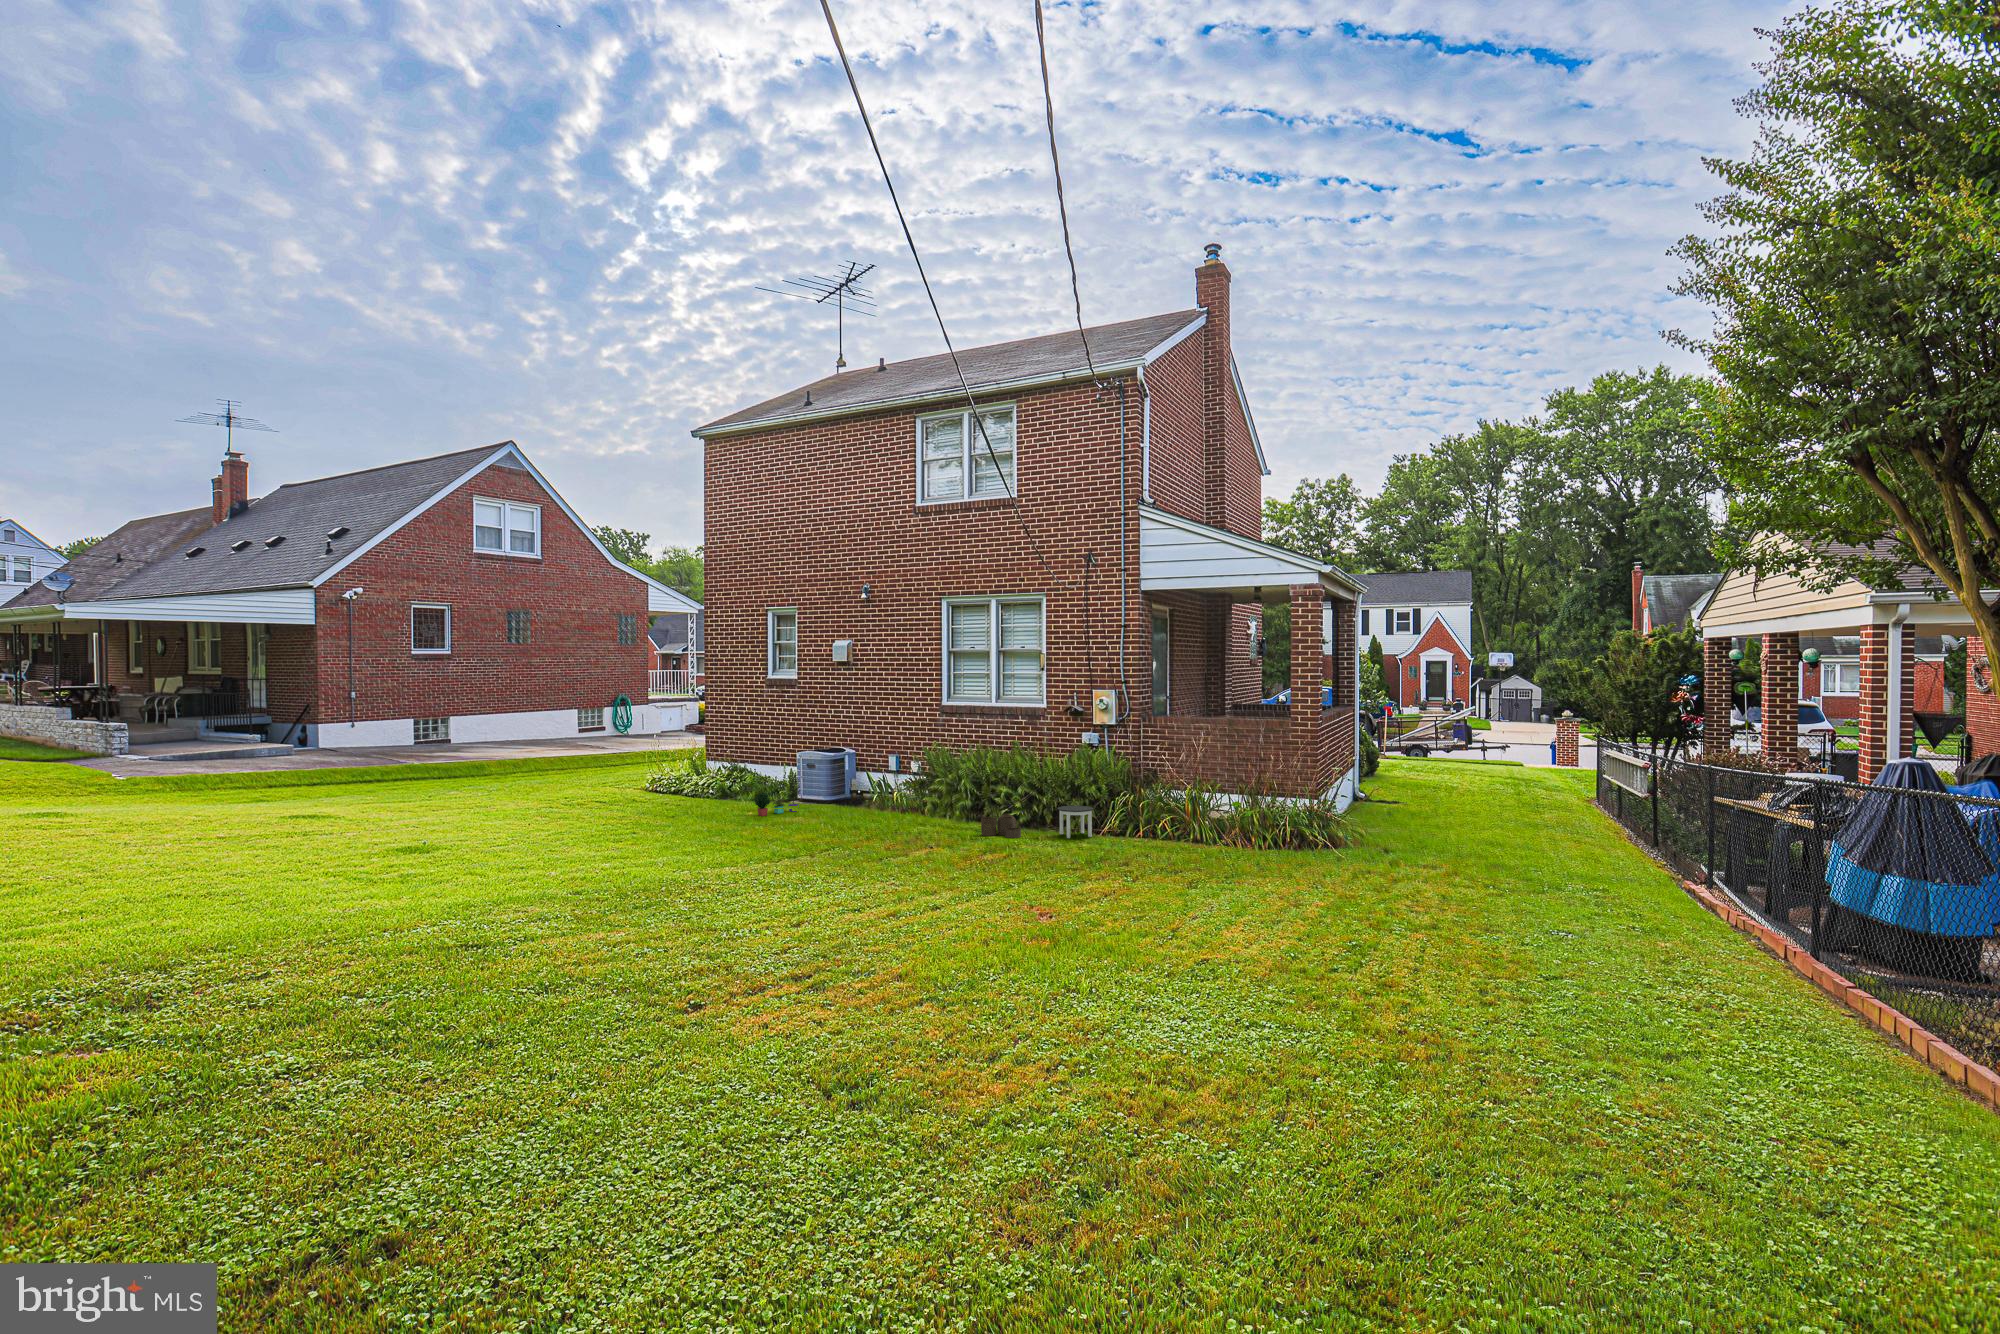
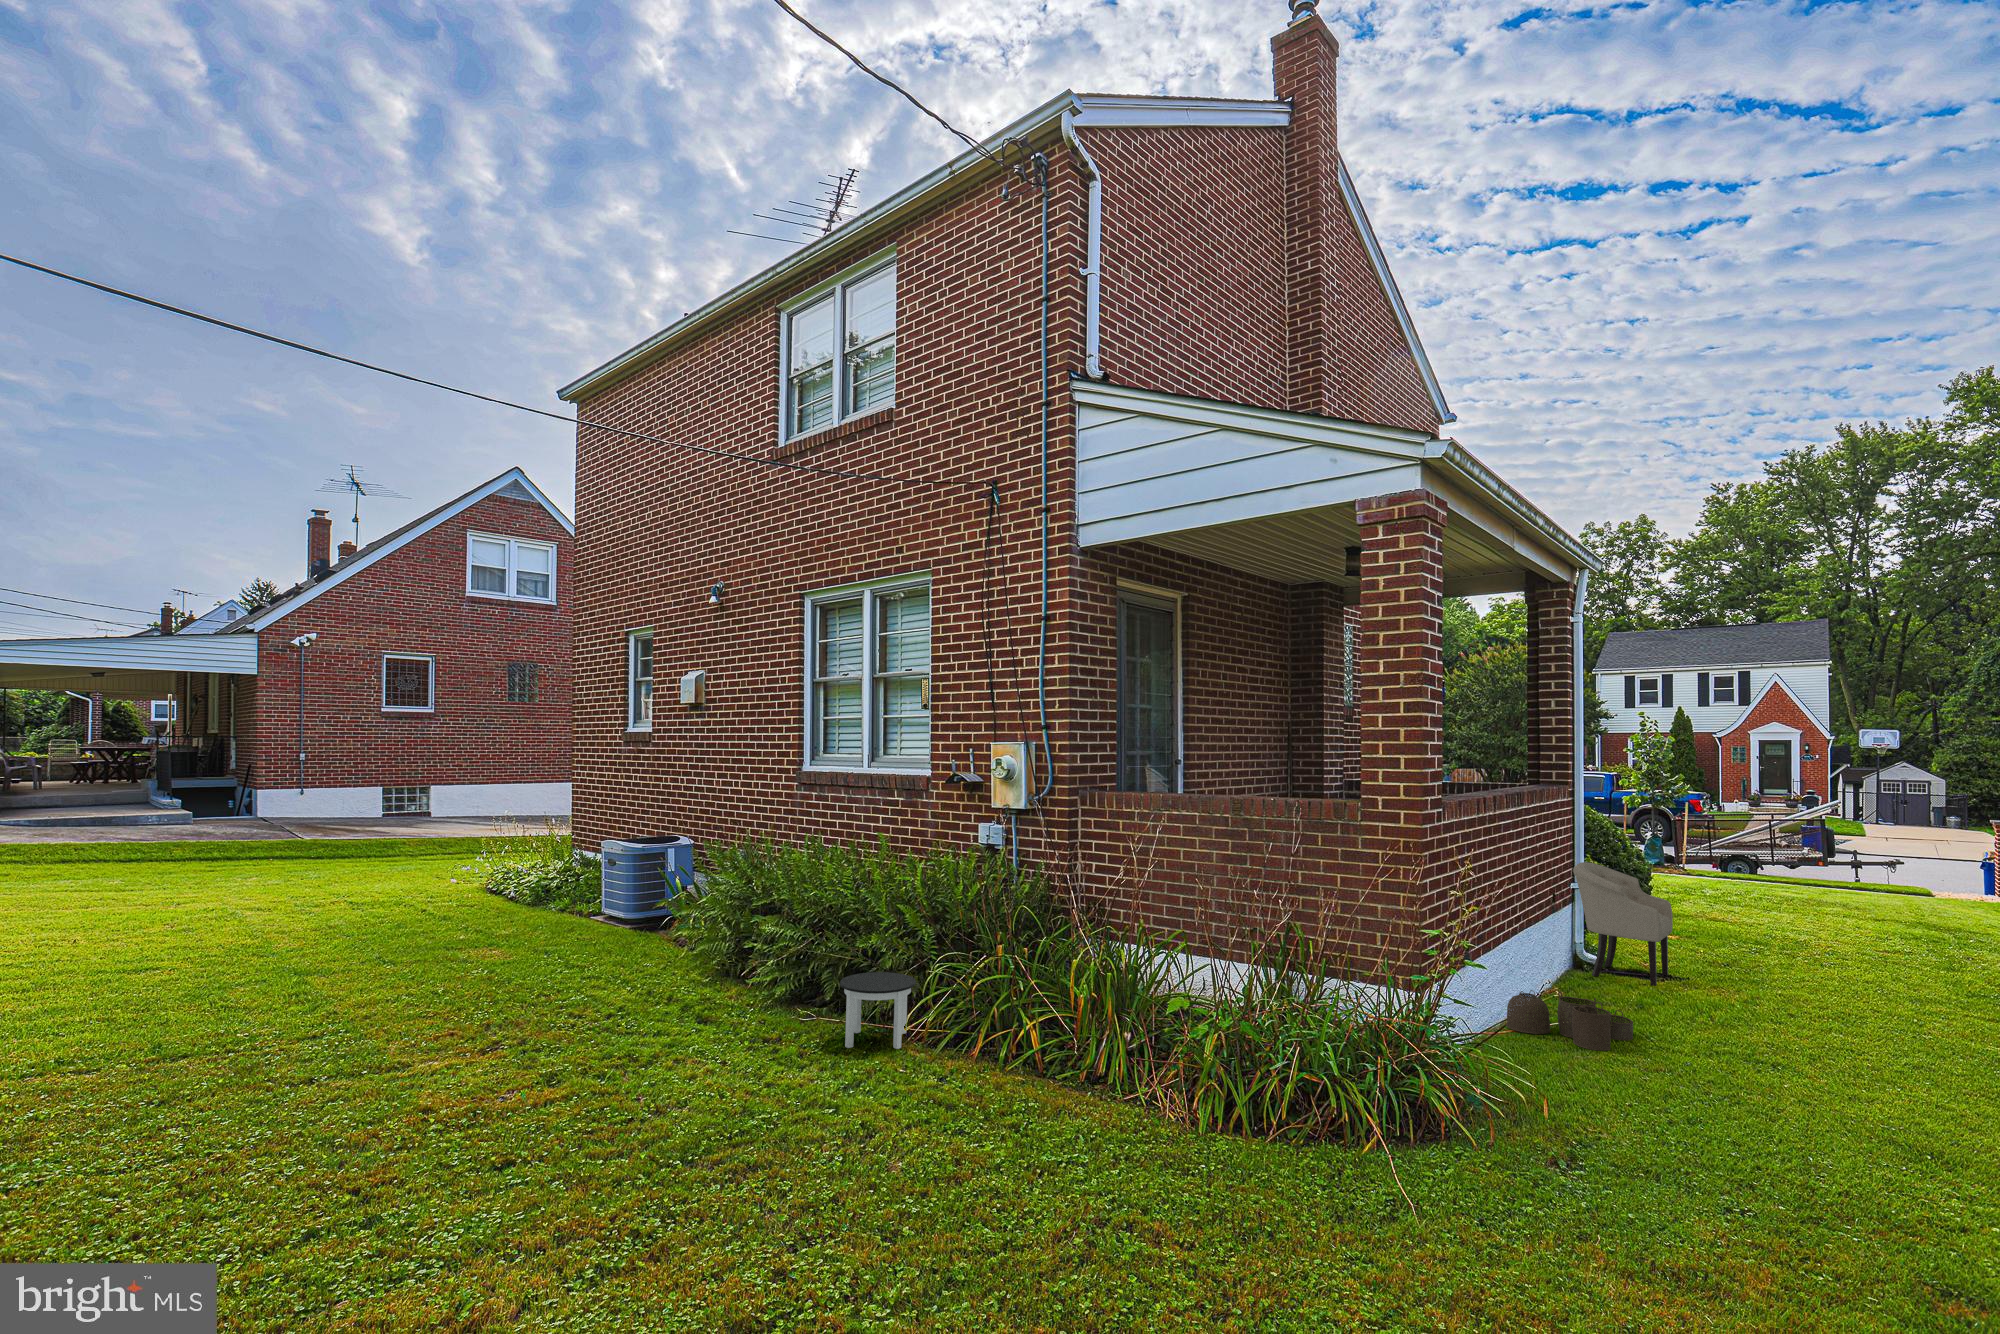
chair: none [1352,742,1395,799] -> present [1573,862,1673,986]
potted plant: present [754,773,800,816] -> none [512,860,604,929]
woven basket: present [981,813,1021,838] -> present [1506,990,1633,1051]

